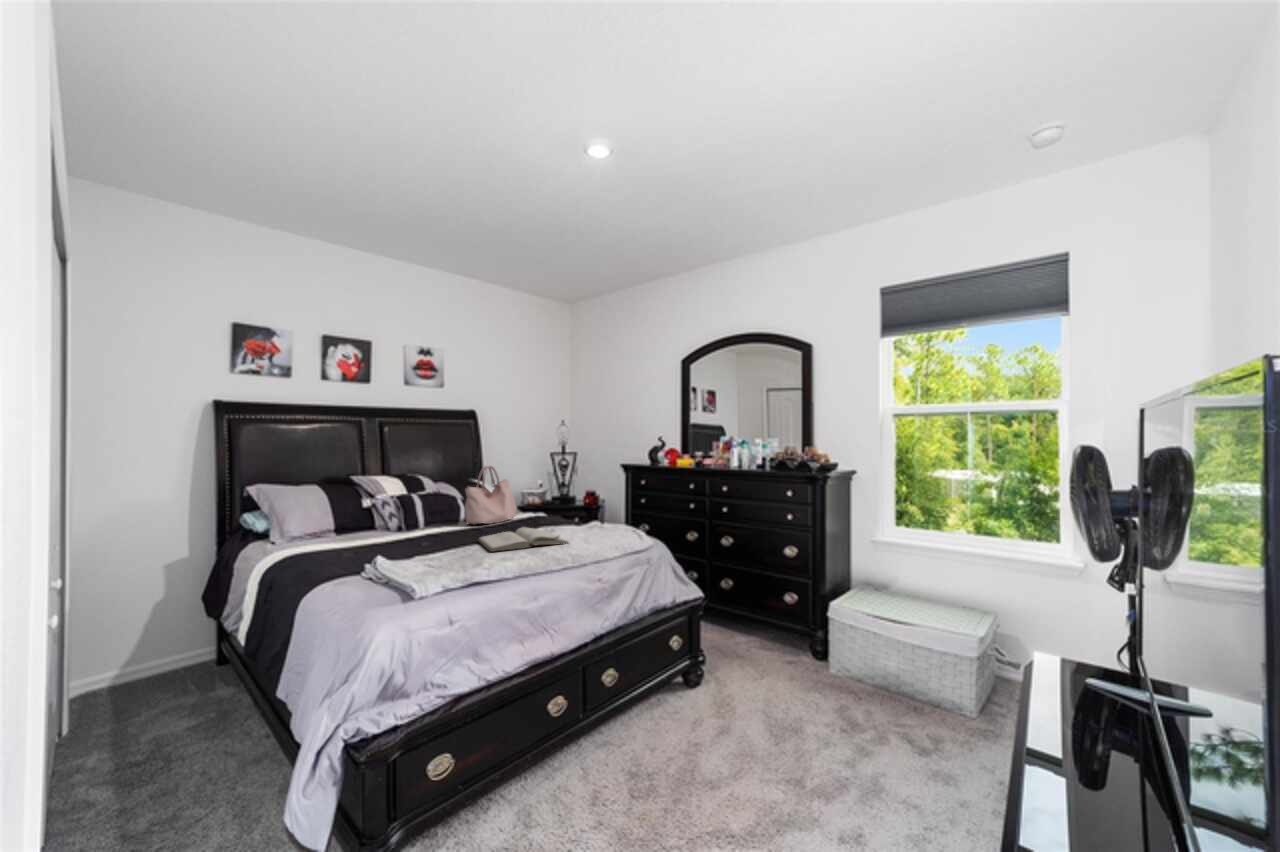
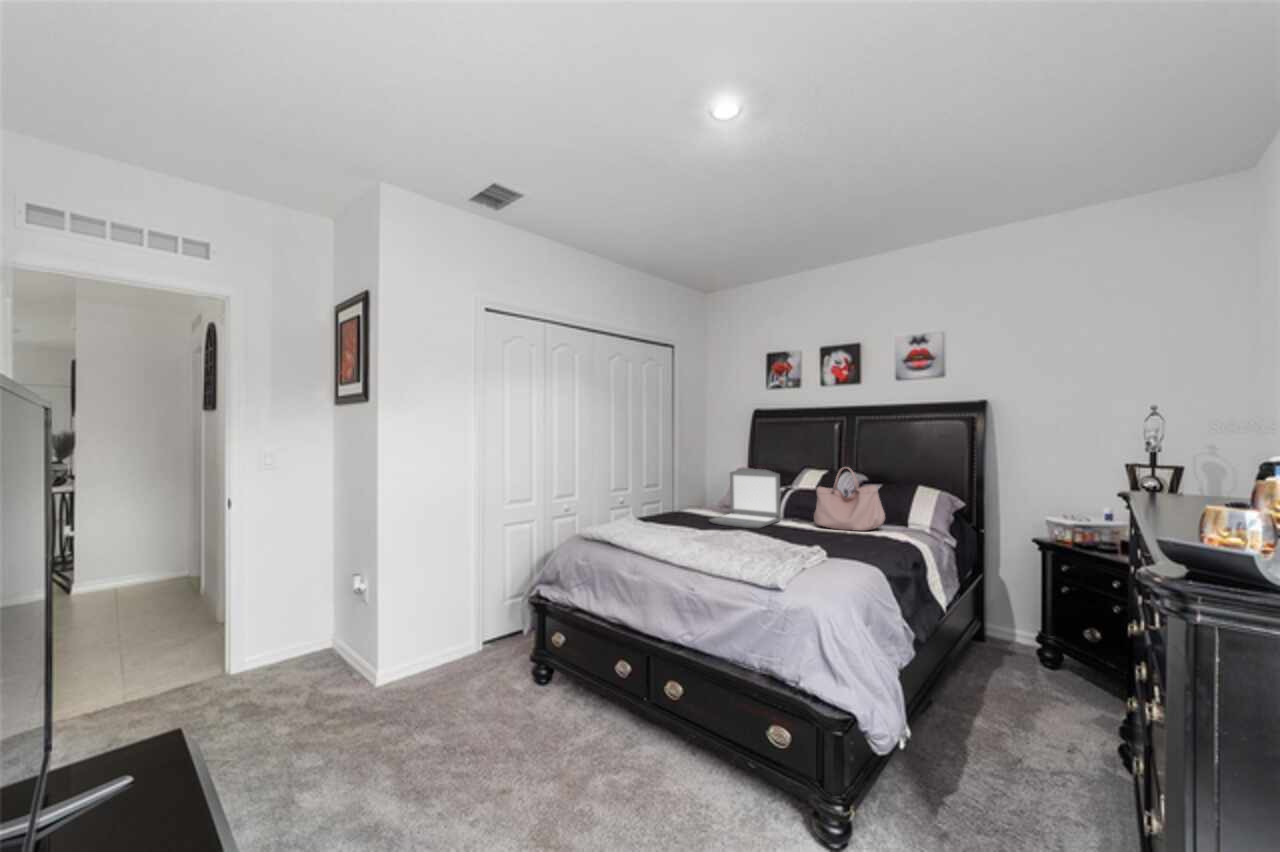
laptop: none [366,475,459,548] -> present [709,469,781,528]
book: present [478,527,569,552] -> none [694,530,789,553]

